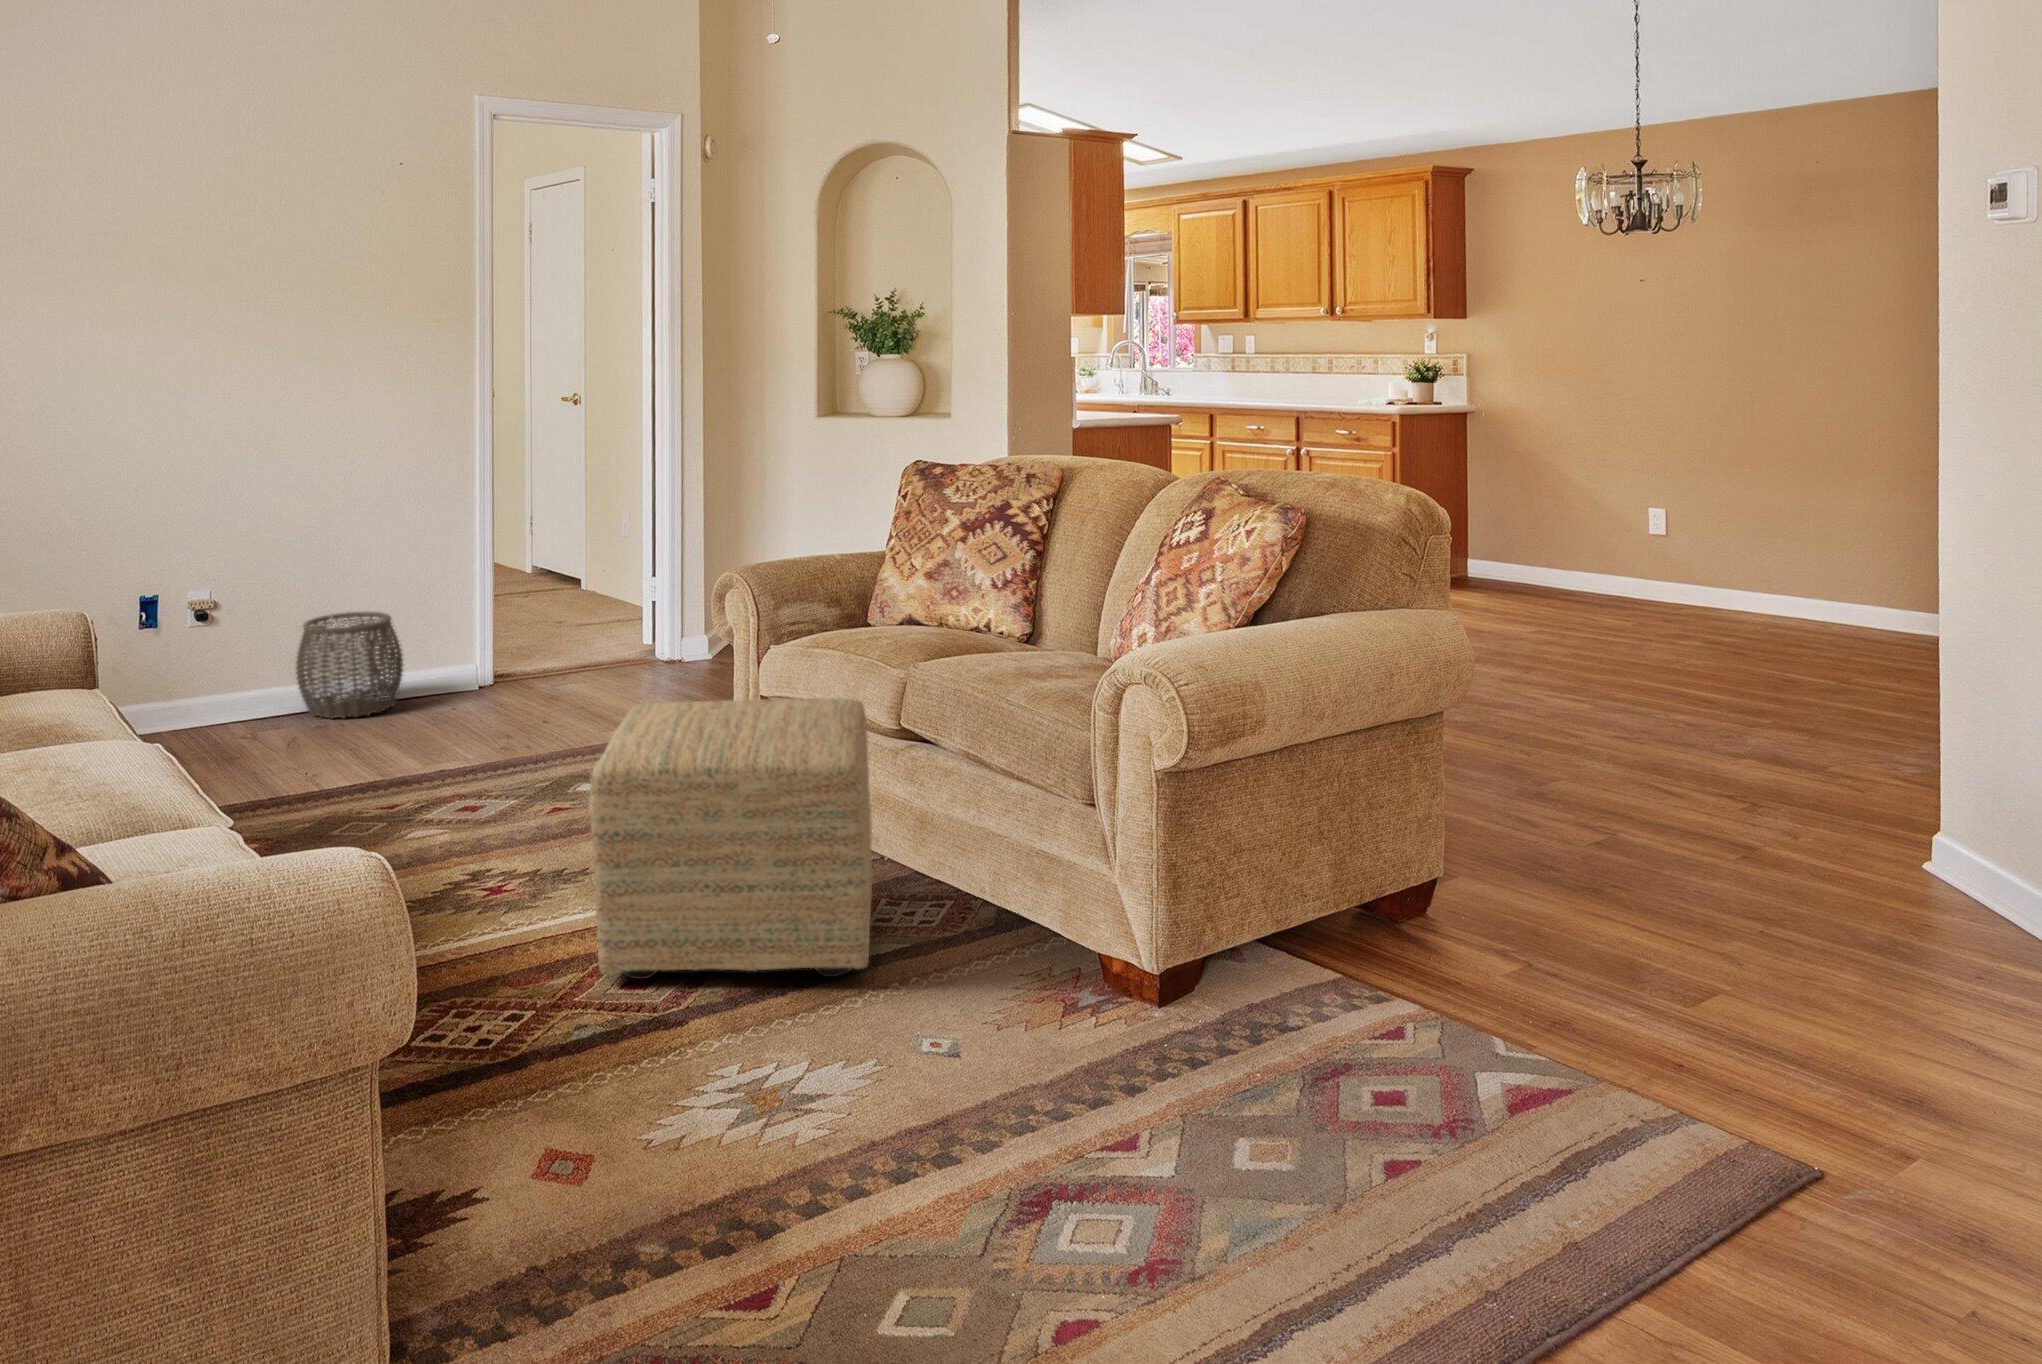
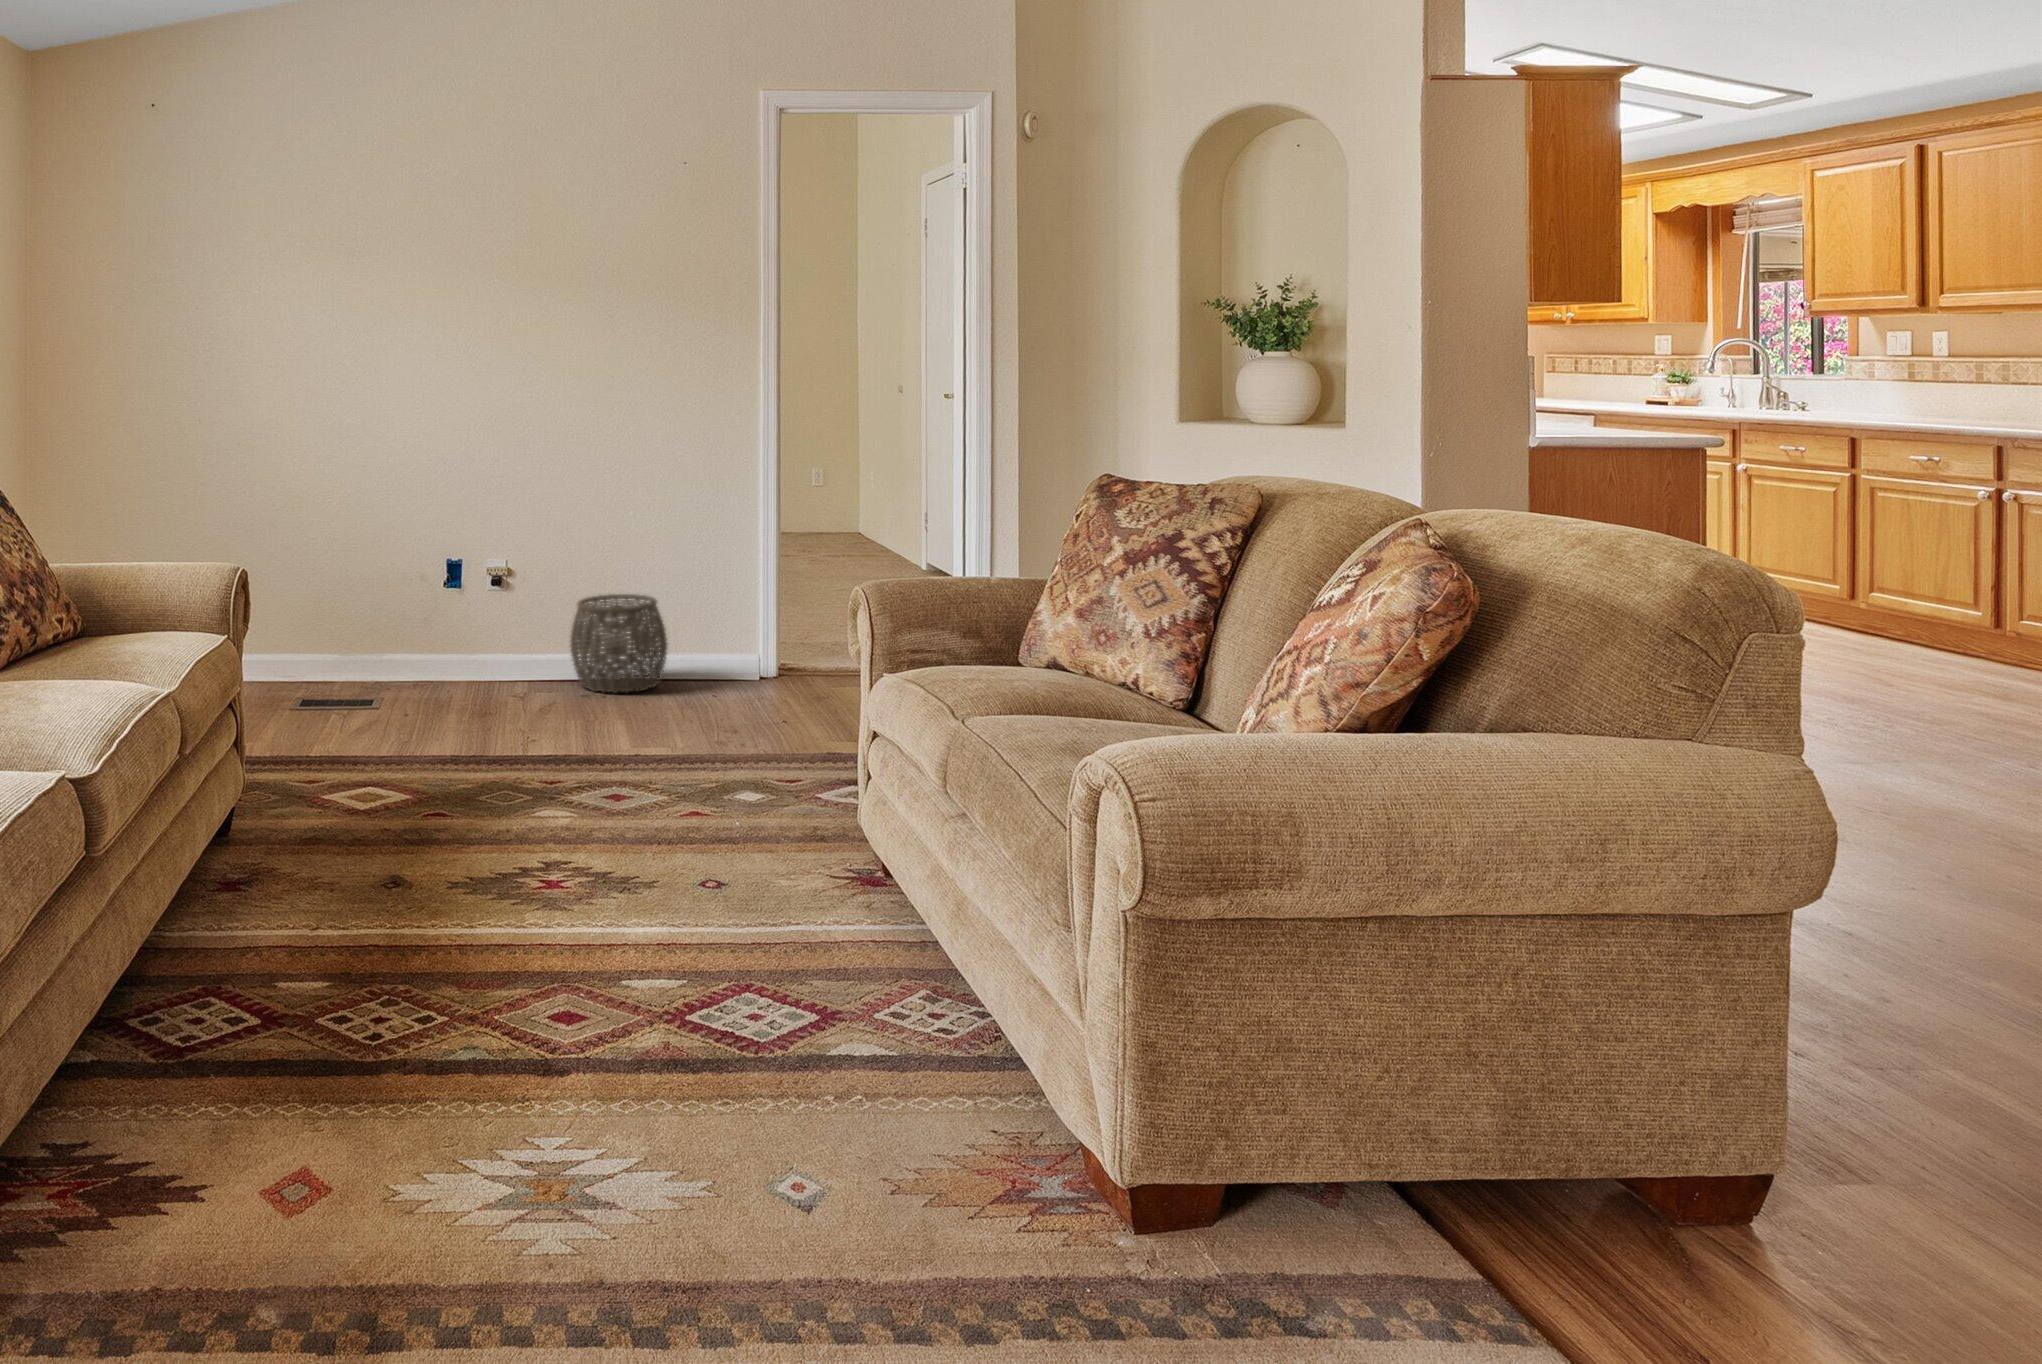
ottoman: present [589,698,873,979] -> none [522,717,906,1067]

